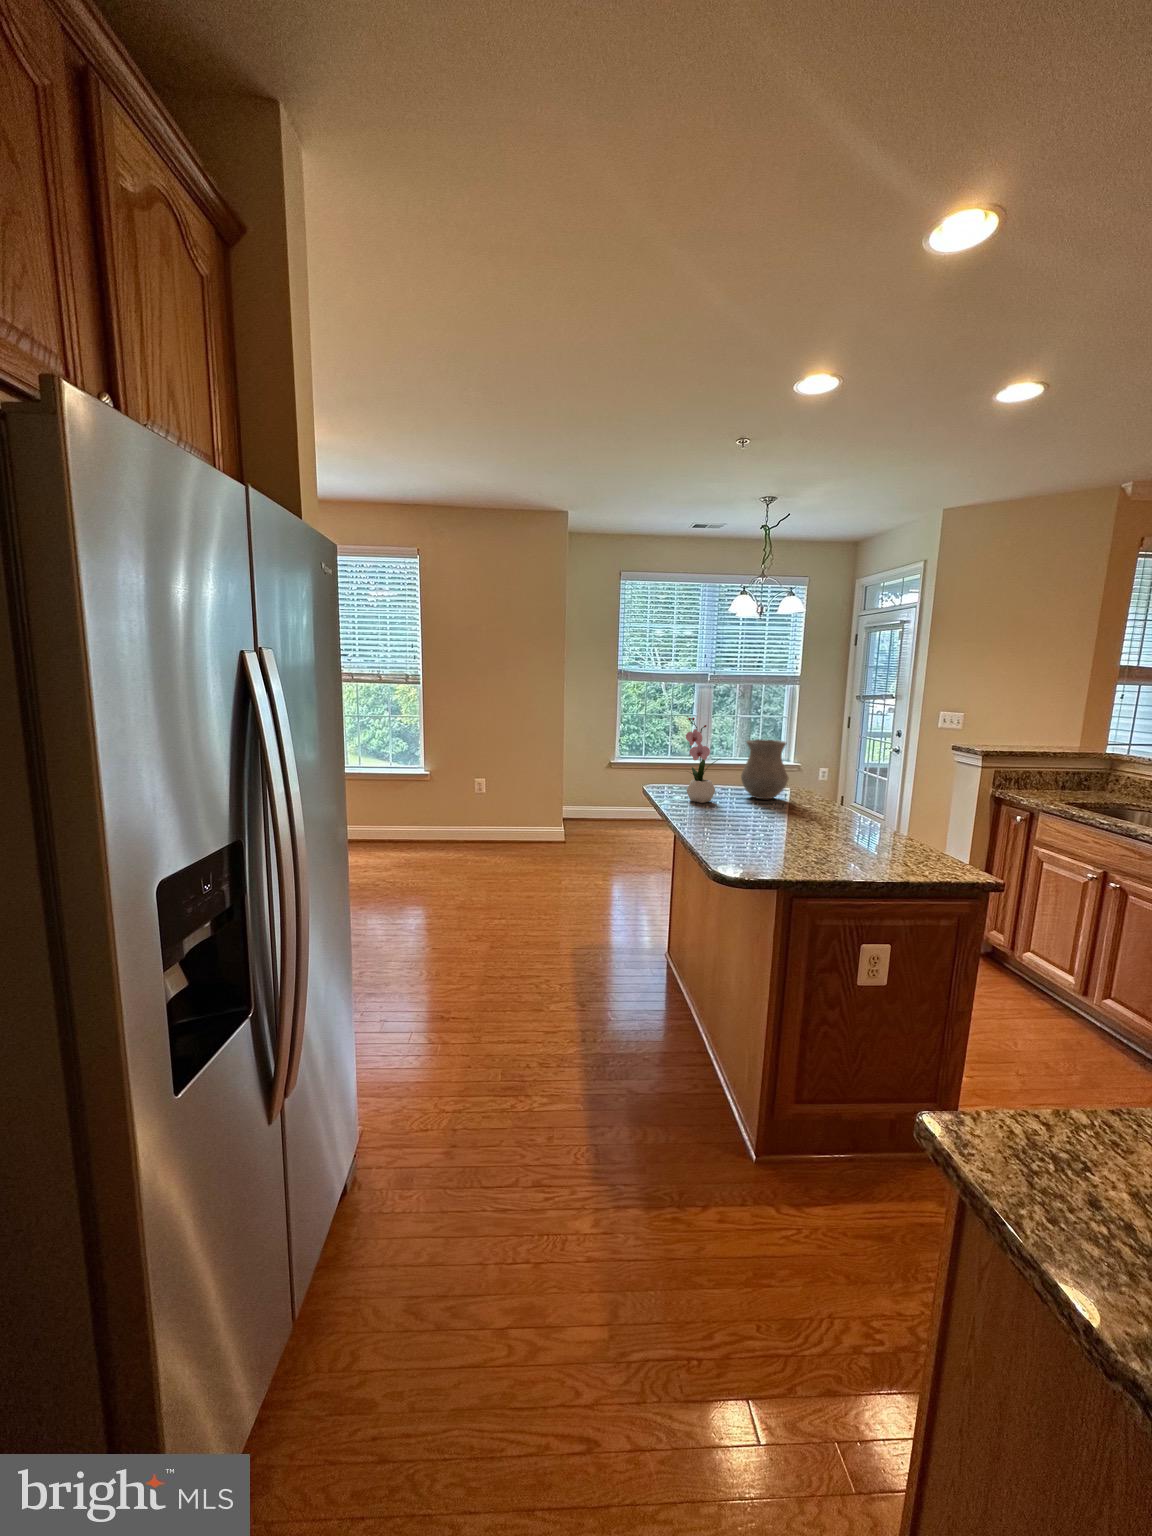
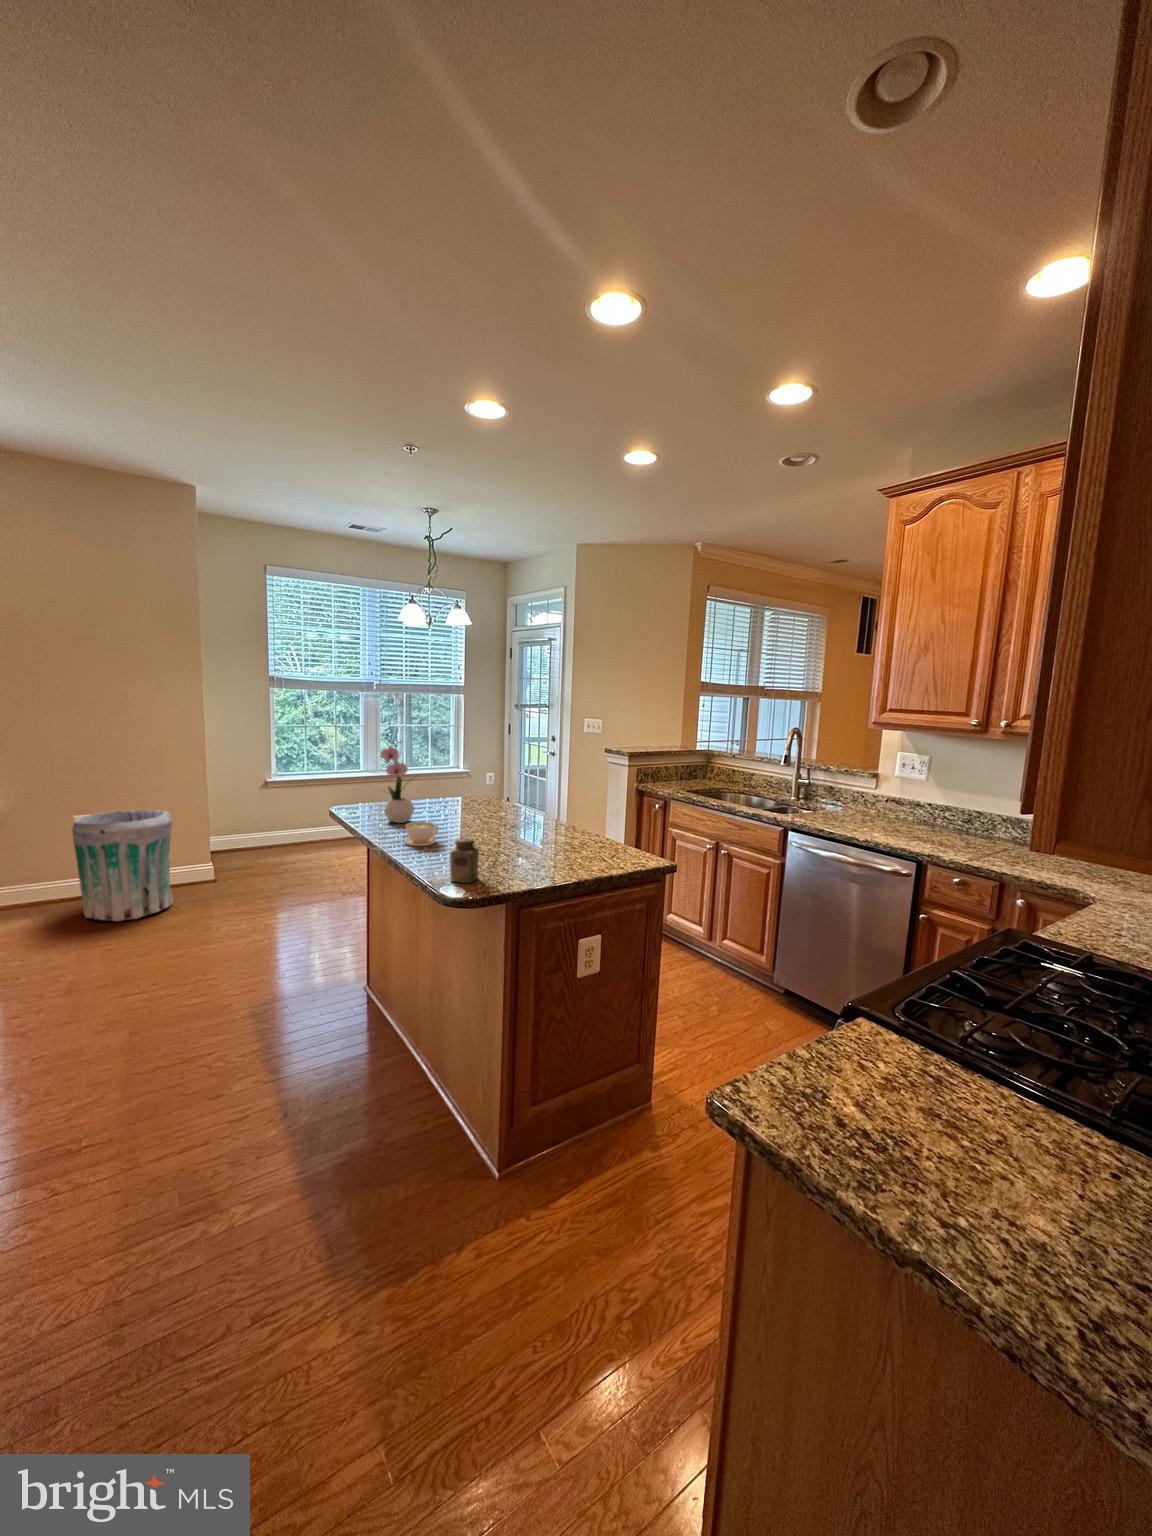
vase: present [741,739,788,799] -> none [437,752,484,812]
trash can: none [475,777,539,861] -> present [72,810,173,921]
coffee cup: none [697,801,731,825] -> present [405,821,438,846]
salt shaker: none [726,818,757,863] -> present [450,837,479,883]

